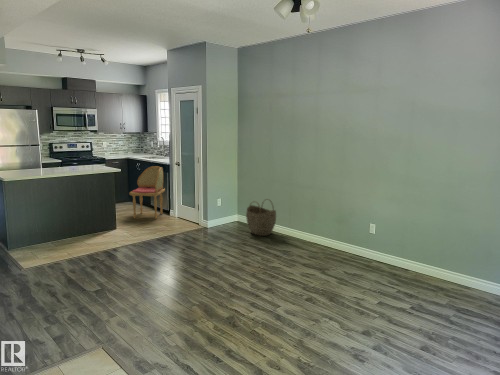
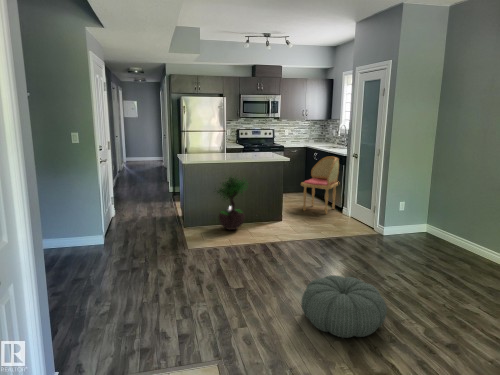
potted tree: none [44,186,83,245] -> present [217,177,245,230]
woven basket: present [246,202,276,236] -> none [435,209,481,258]
pouf: none [160,258,225,302] -> present [302,275,387,338]

